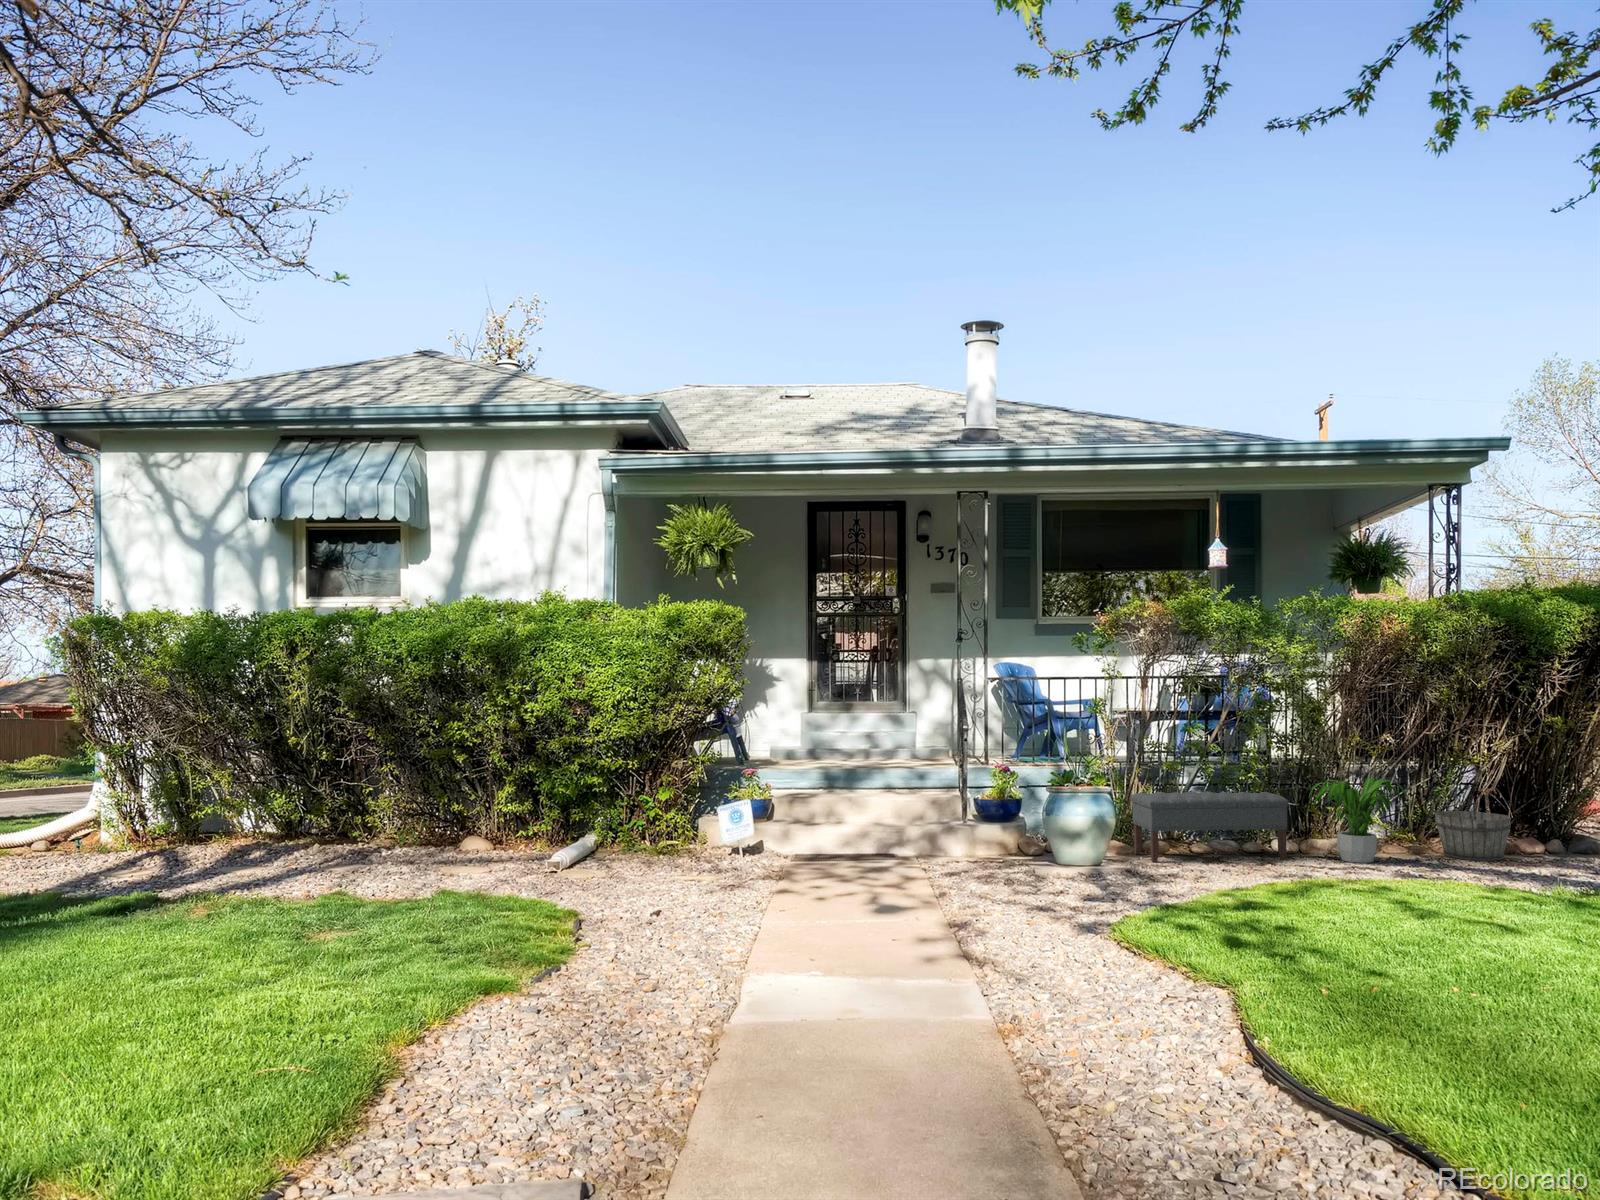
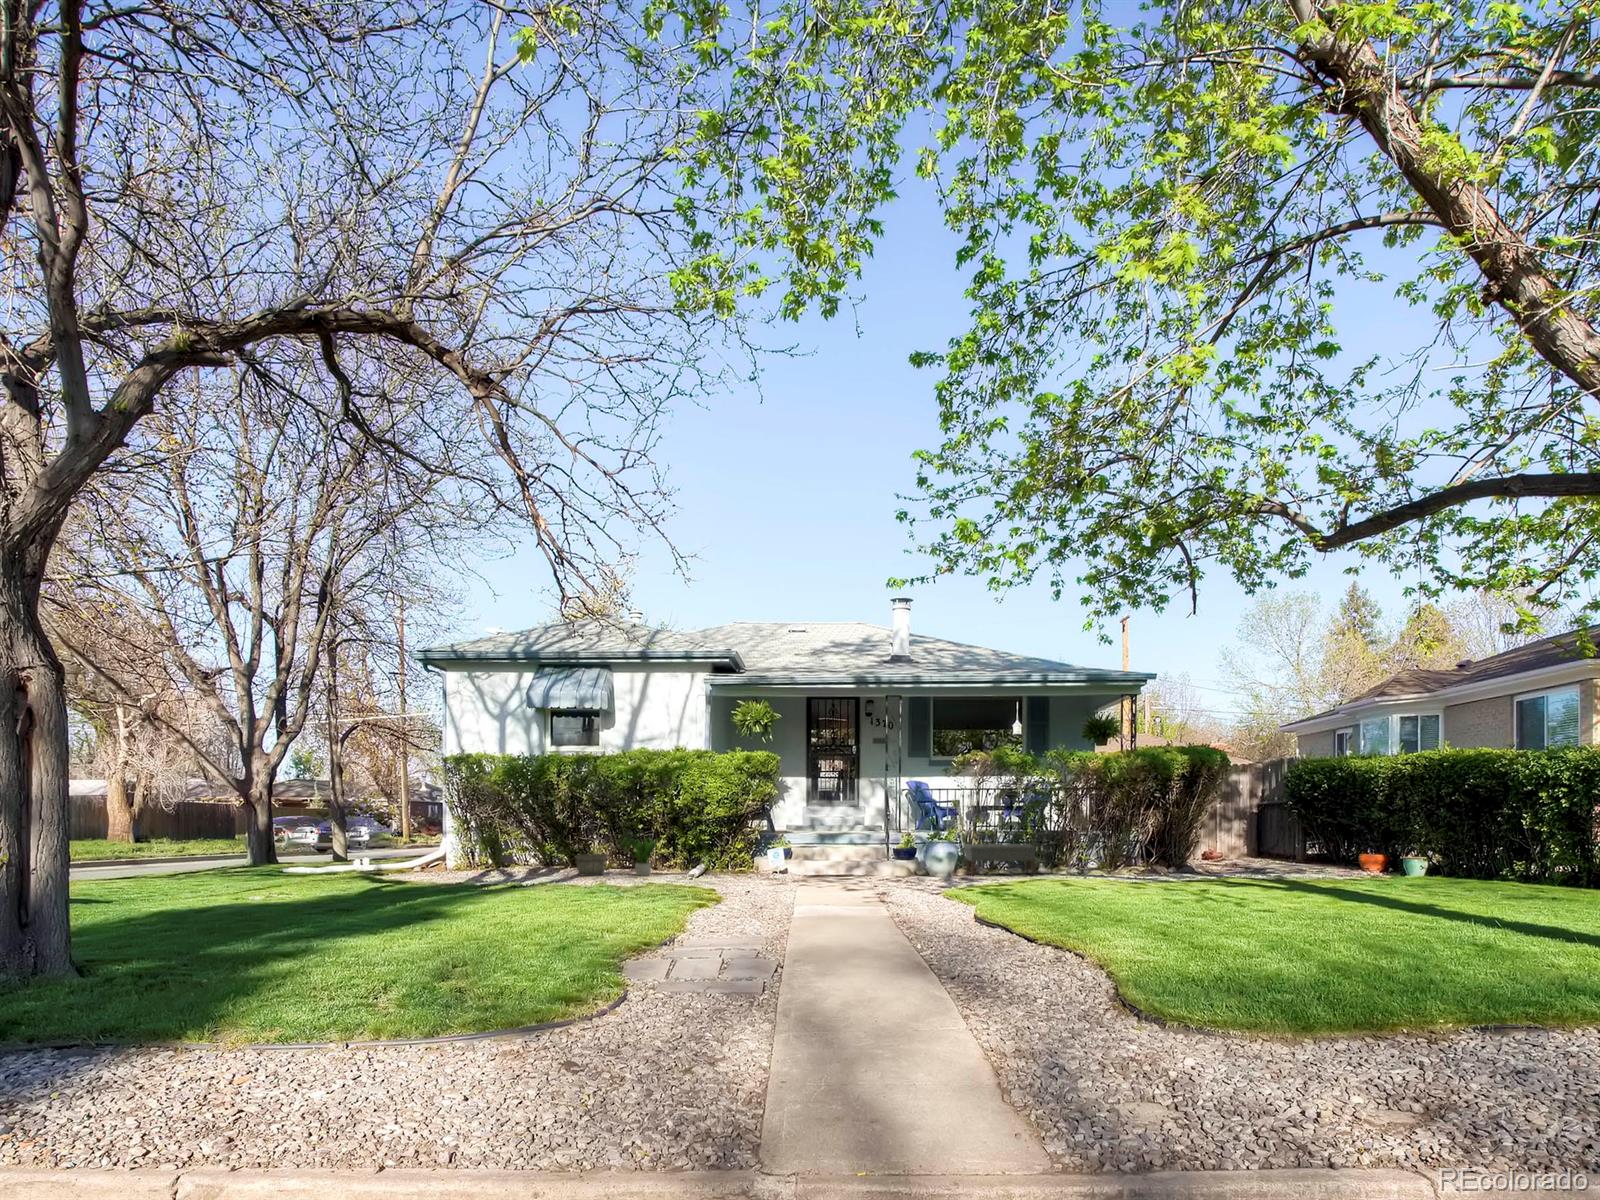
potted plant: present [1309,778,1406,863] -> present [621,838,662,876]
wooden bucket: present [1435,799,1511,861] -> present [576,854,606,876]

